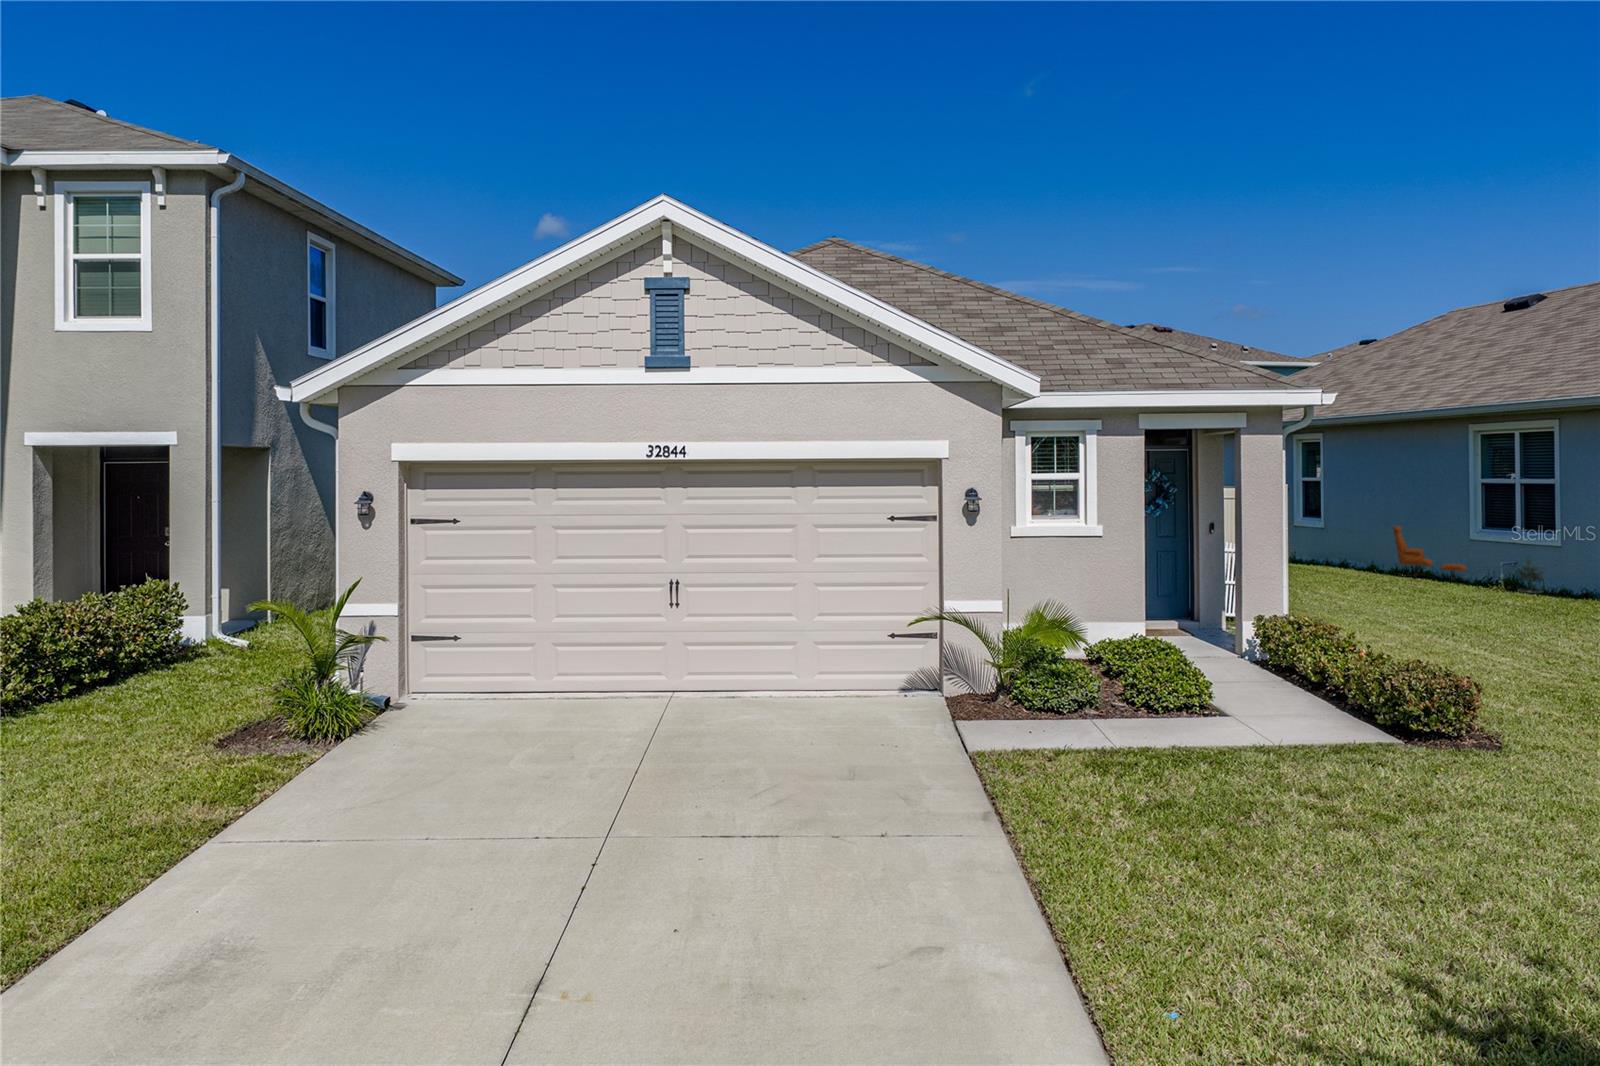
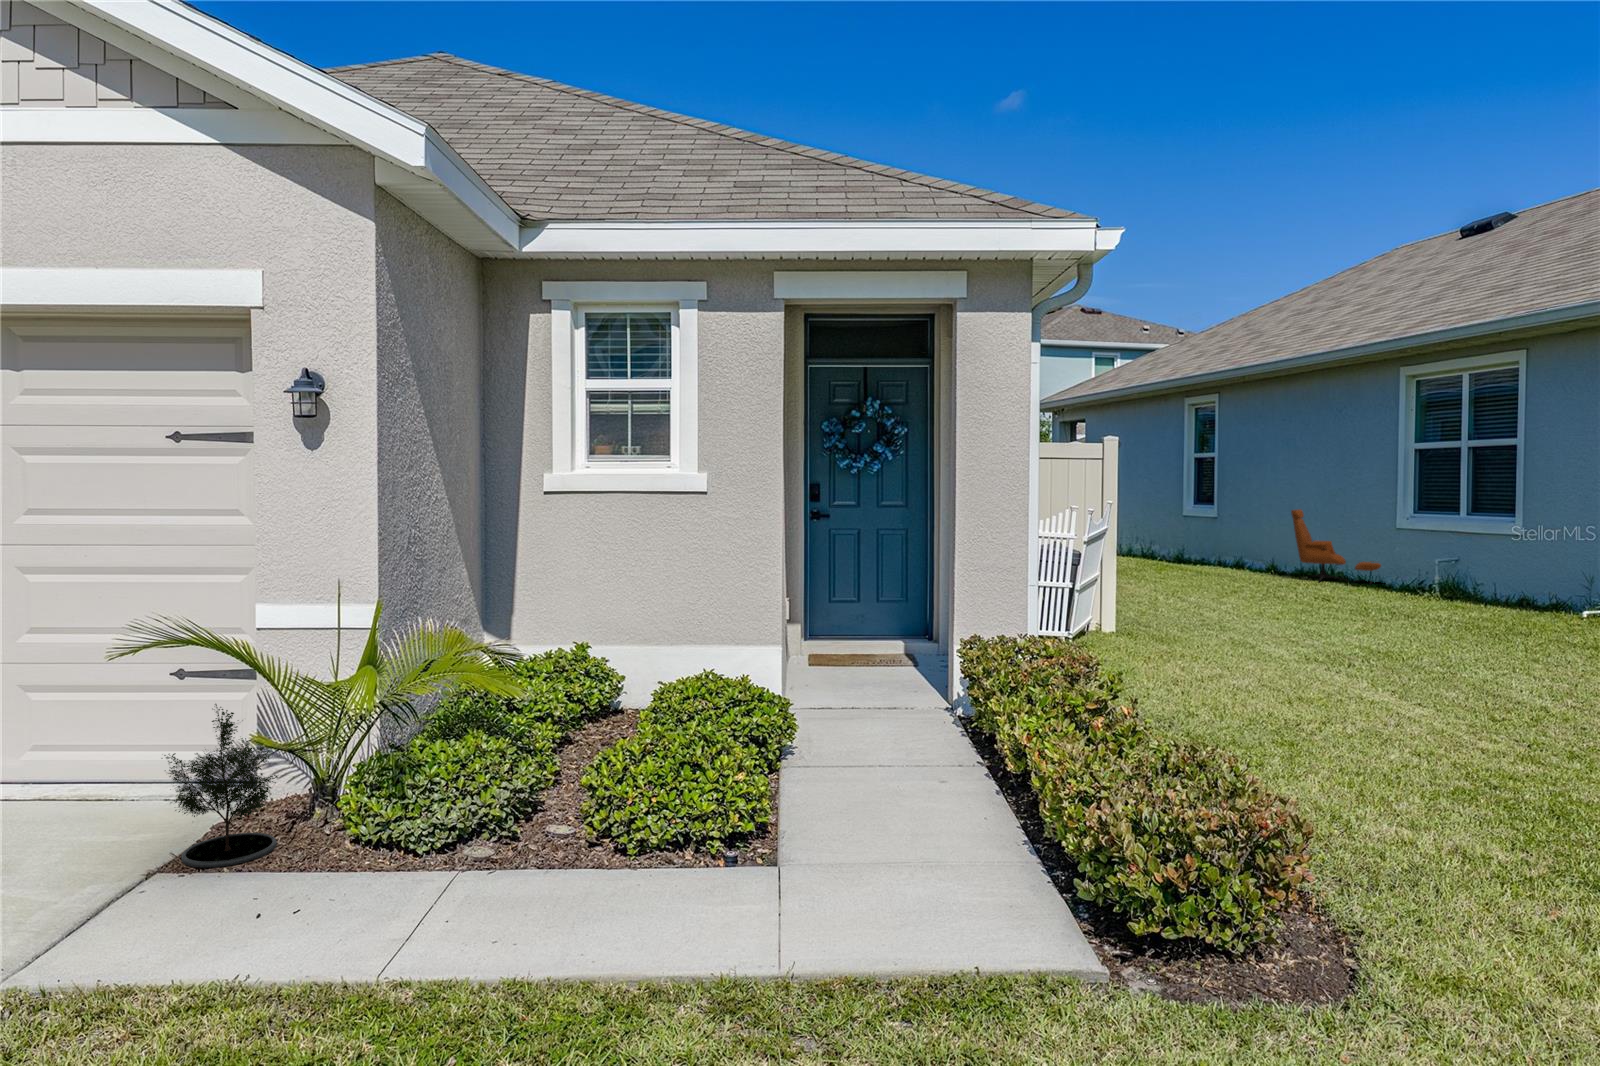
potted tree: present [1517,556,1544,593] -> present [164,704,278,868]

